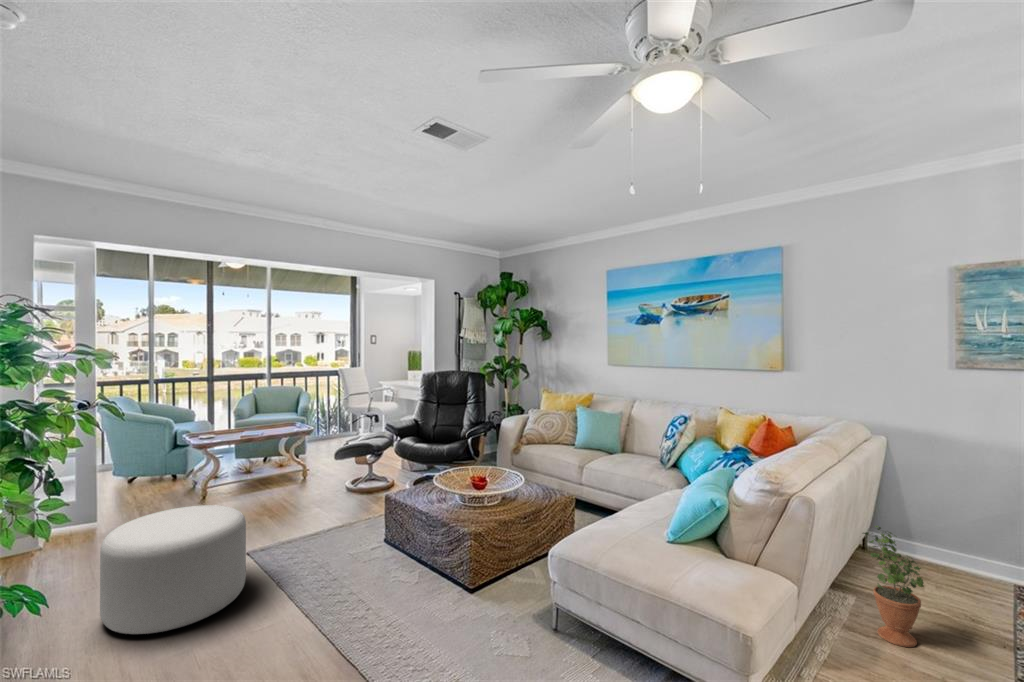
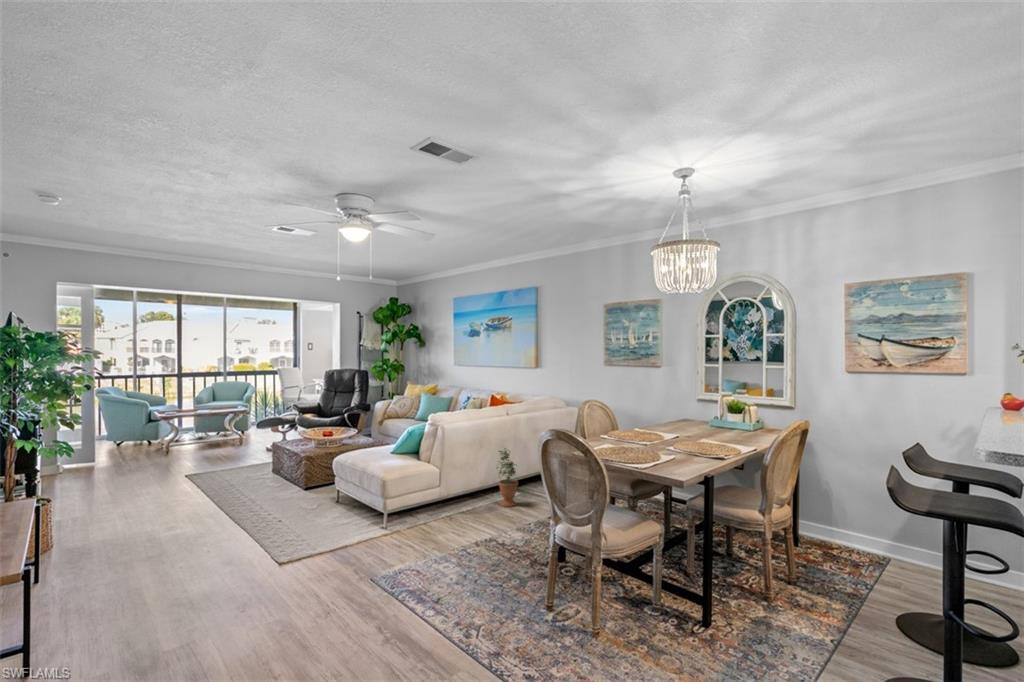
ottoman: present [100,505,246,634] -> none [95,442,177,500]

